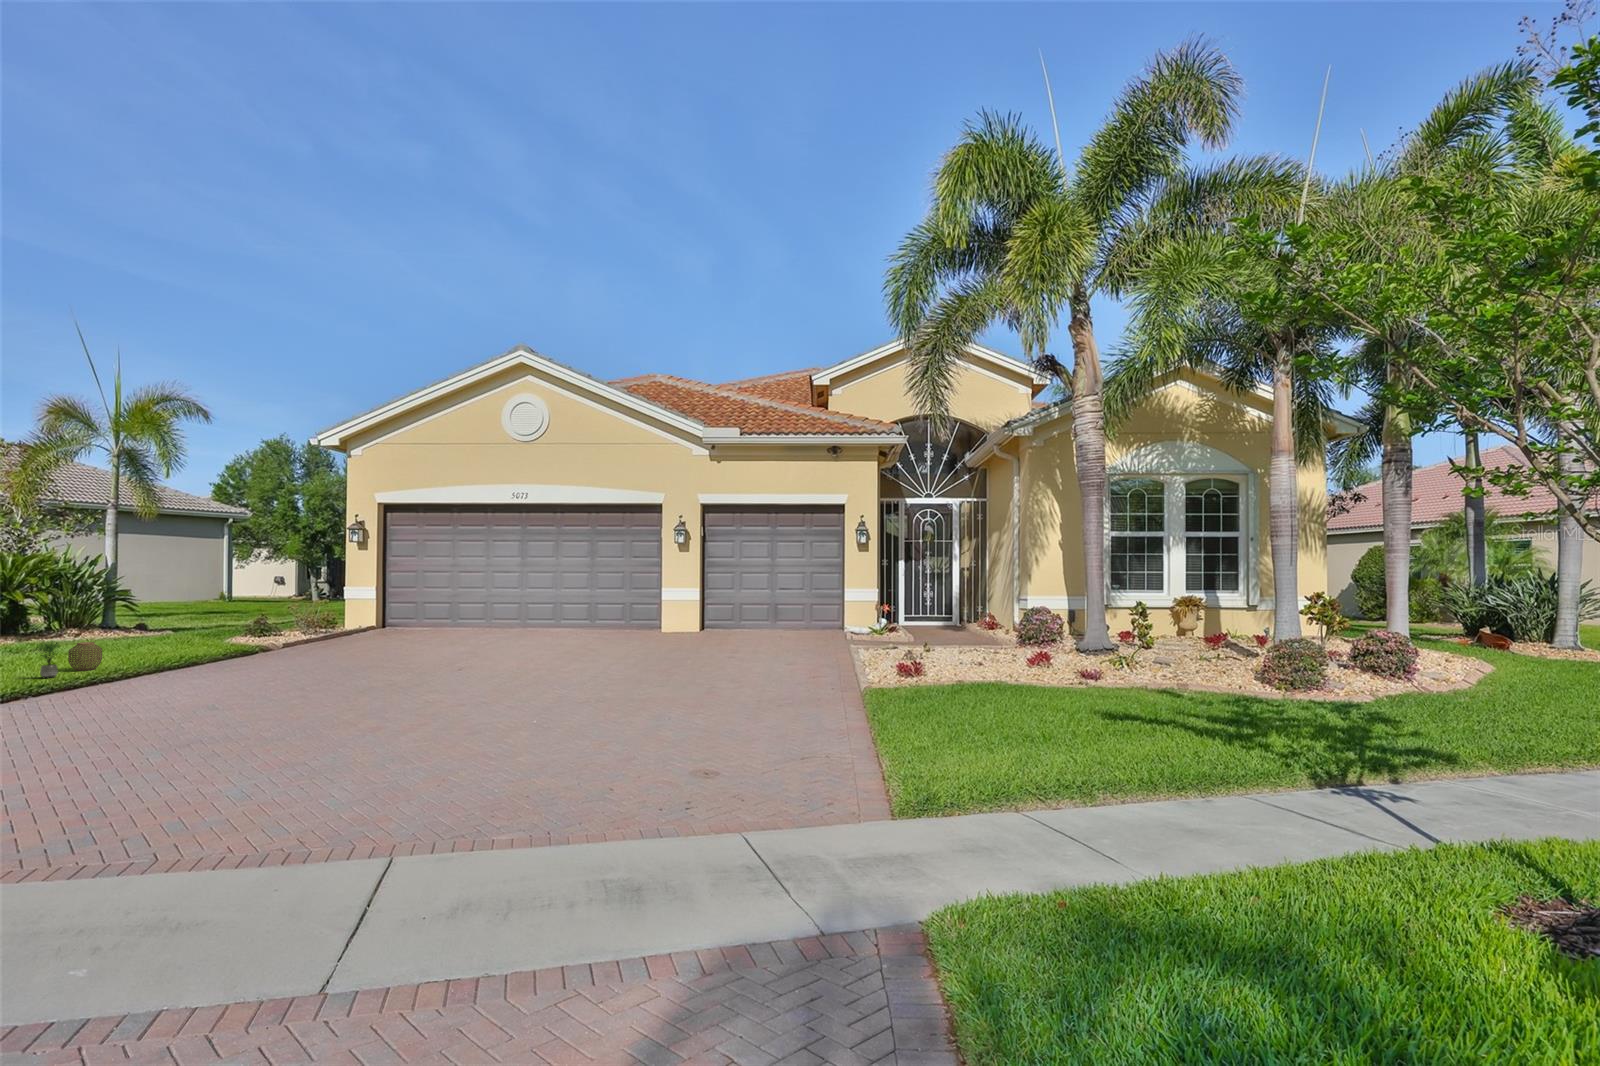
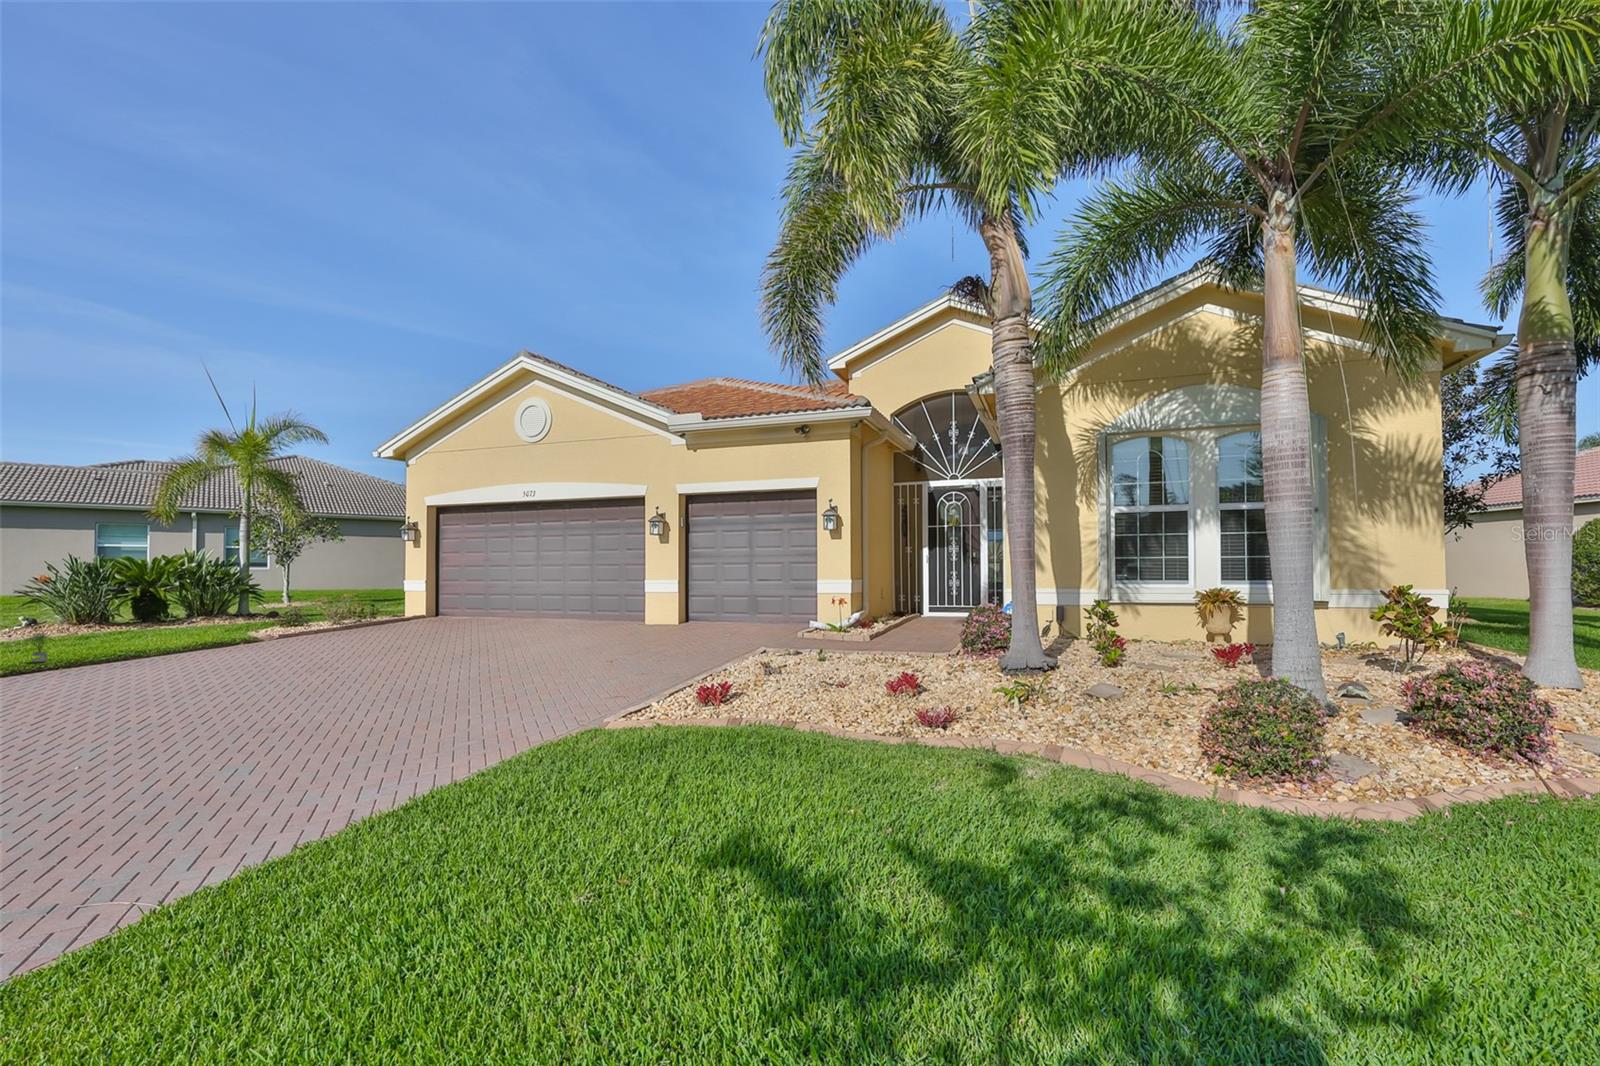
woven basket: present [68,642,102,671] -> none [72,633,101,657]

